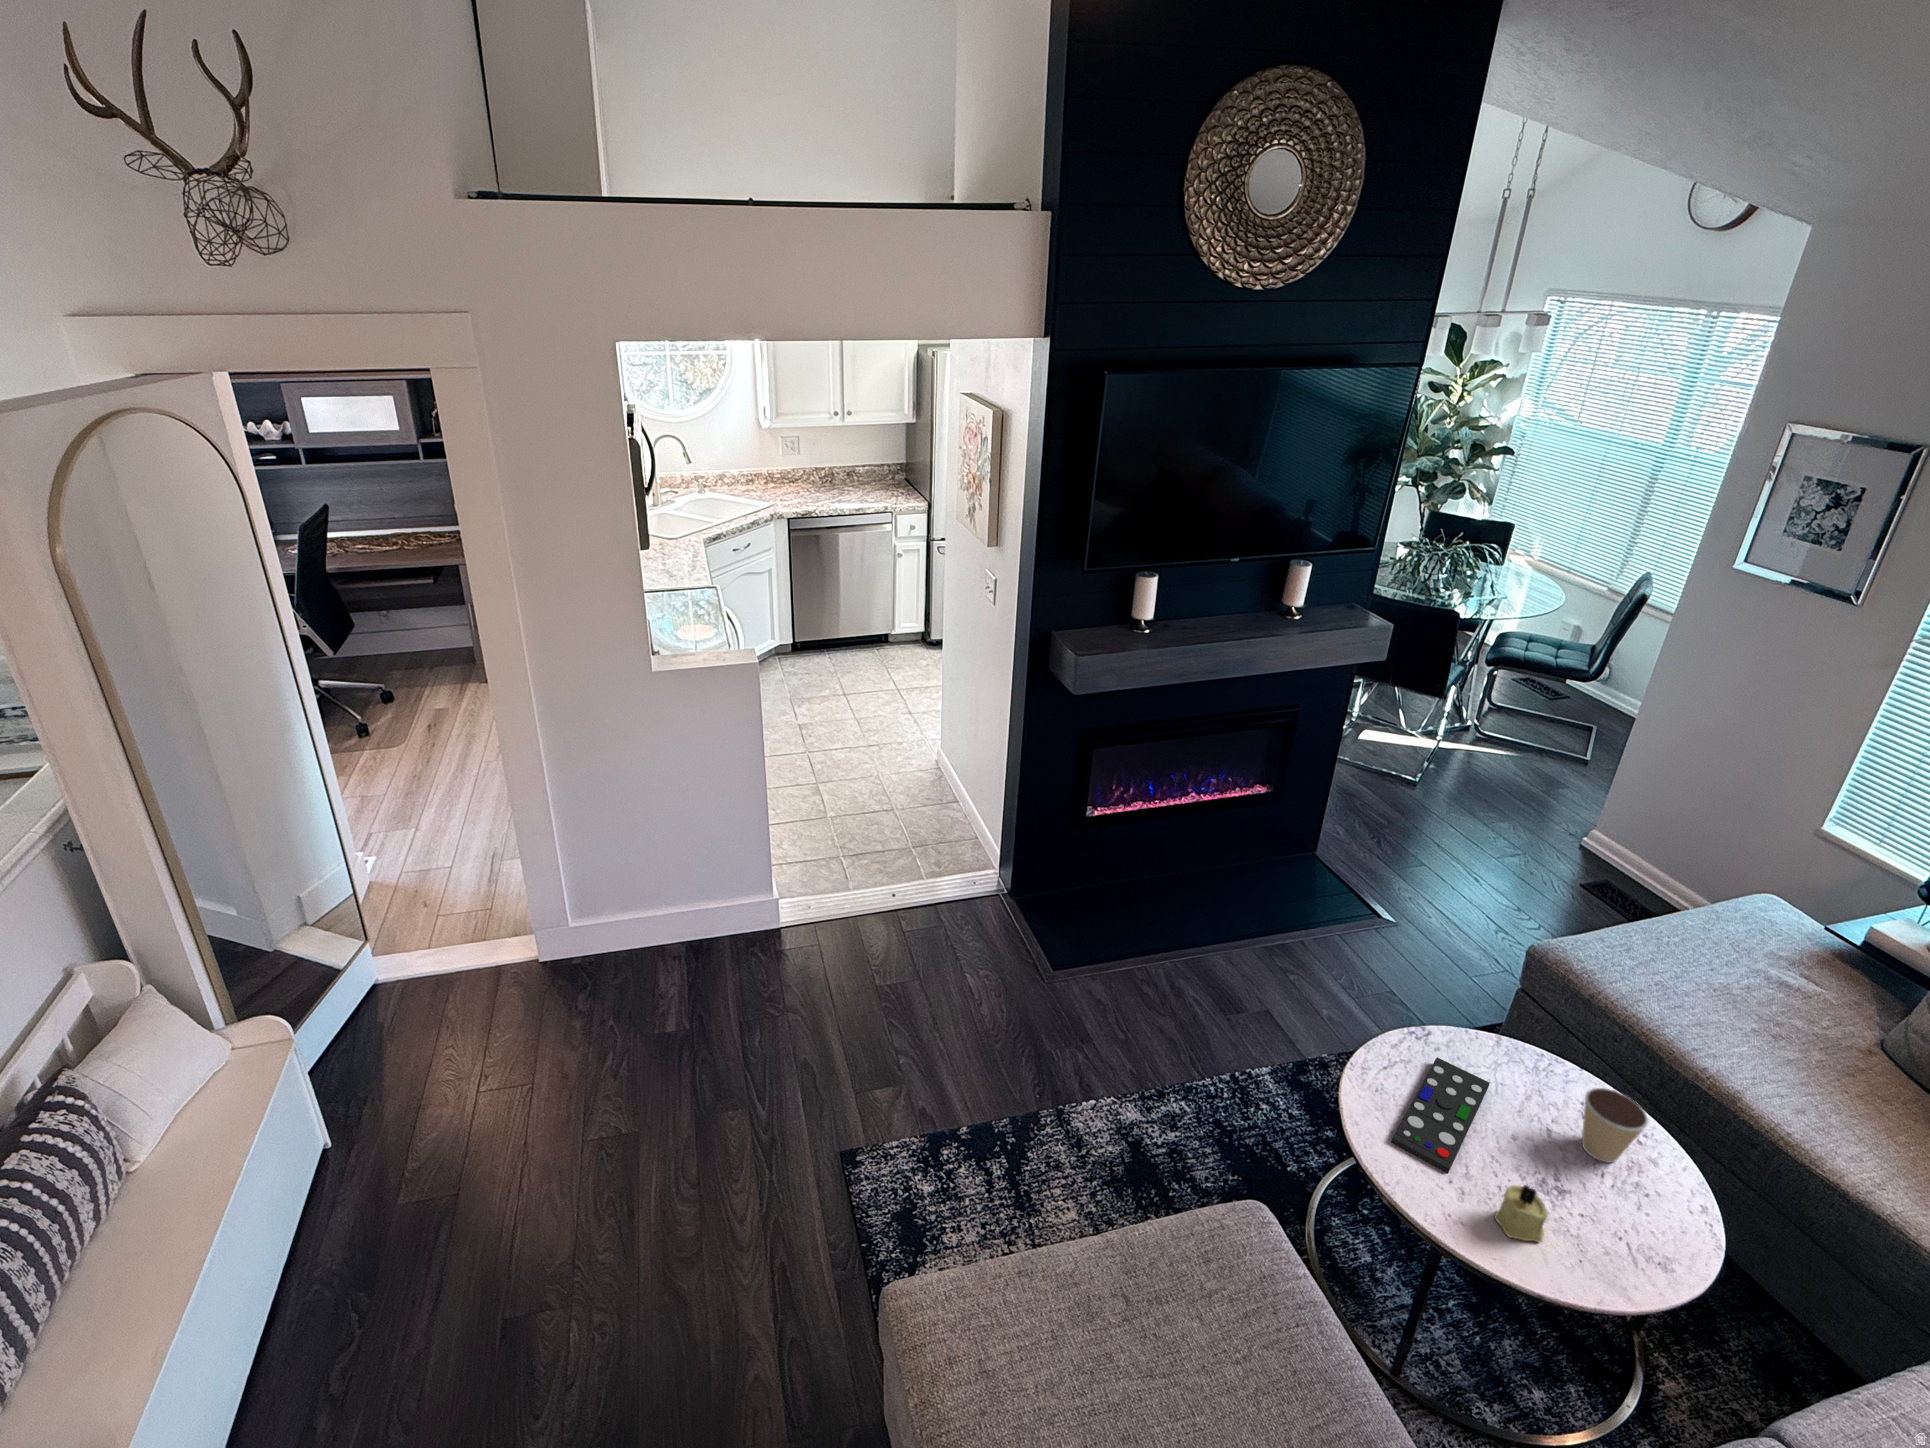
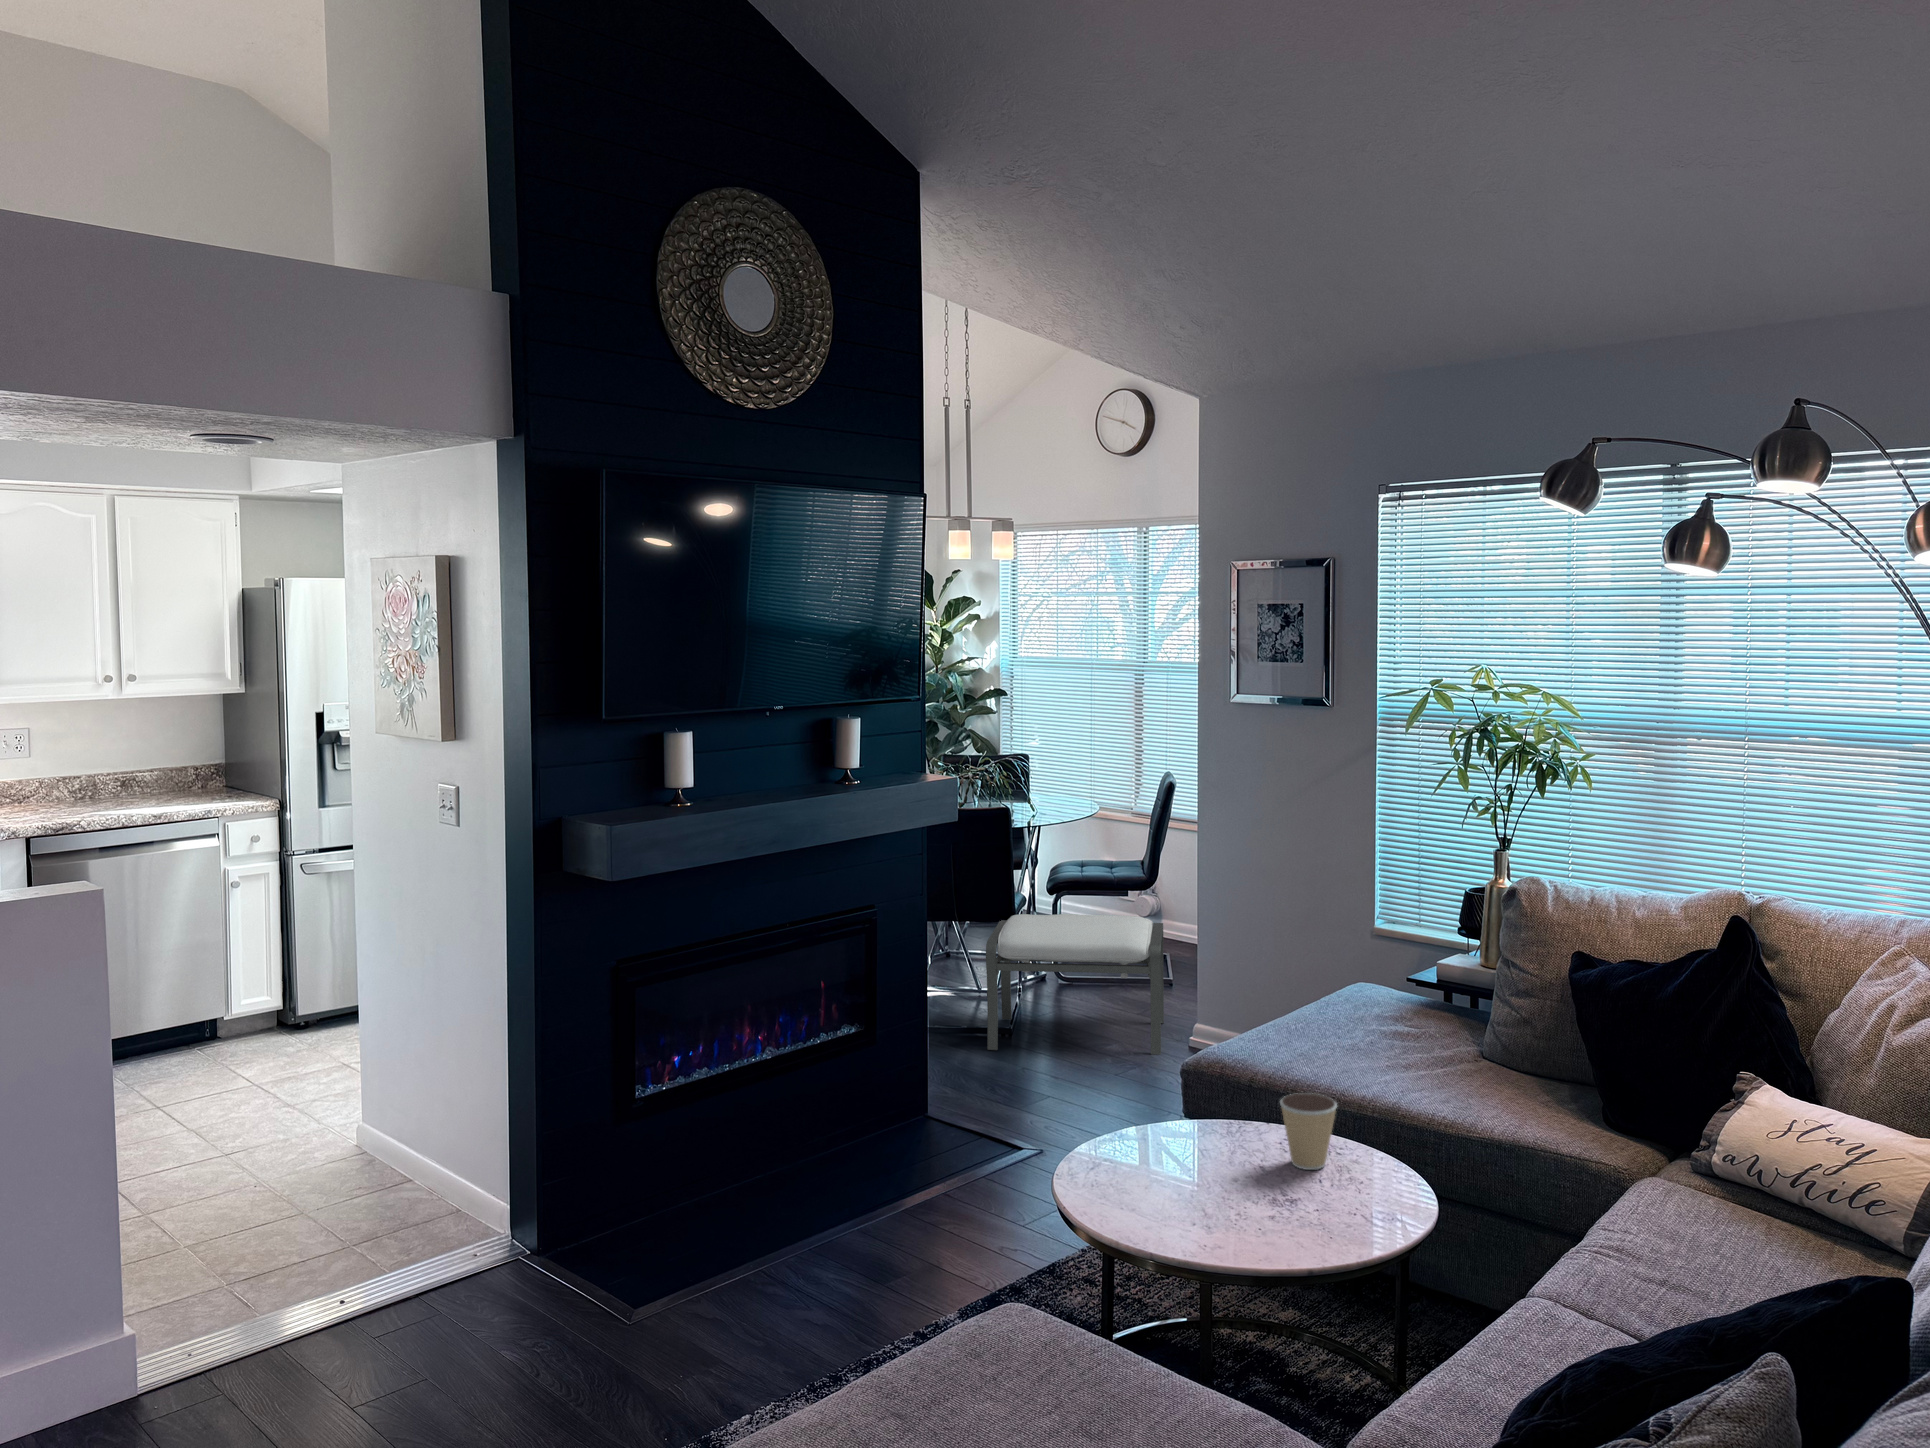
ottoman: none [1391,691,1592,847] -> present [986,914,1164,1055]
remote control: present [1391,1057,1490,1173] -> none [1126,1142,1195,1218]
candle: present [1494,1185,1548,1242] -> none [1244,1170,1292,1239]

